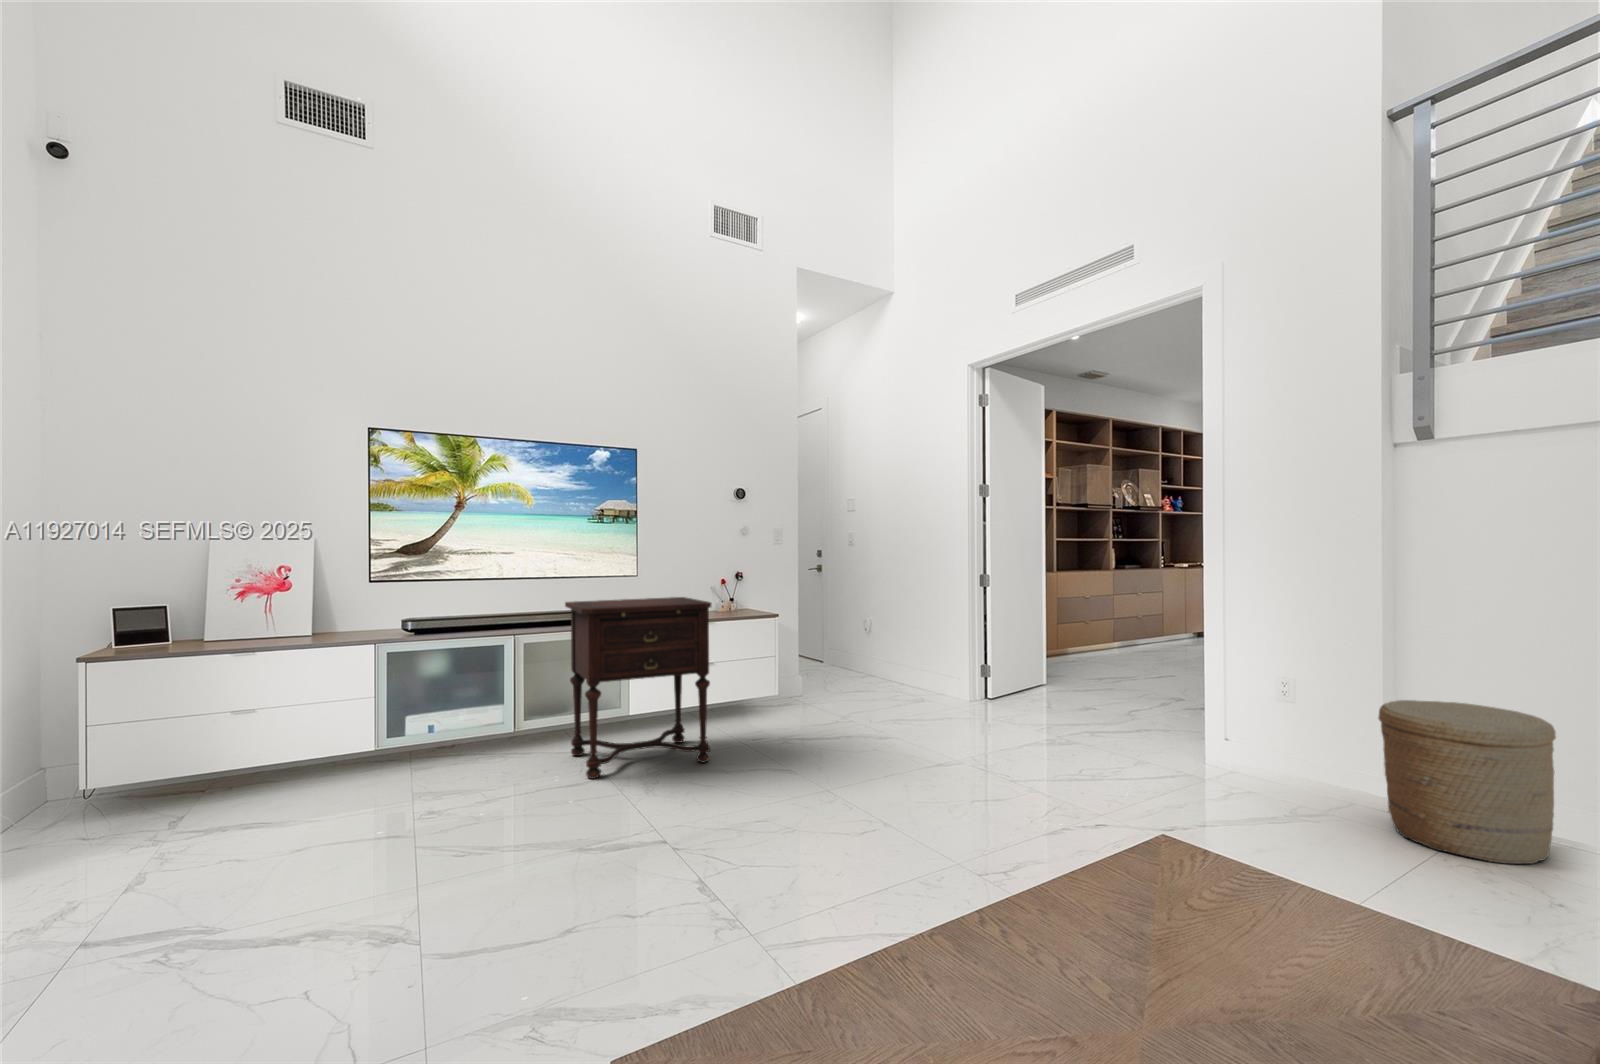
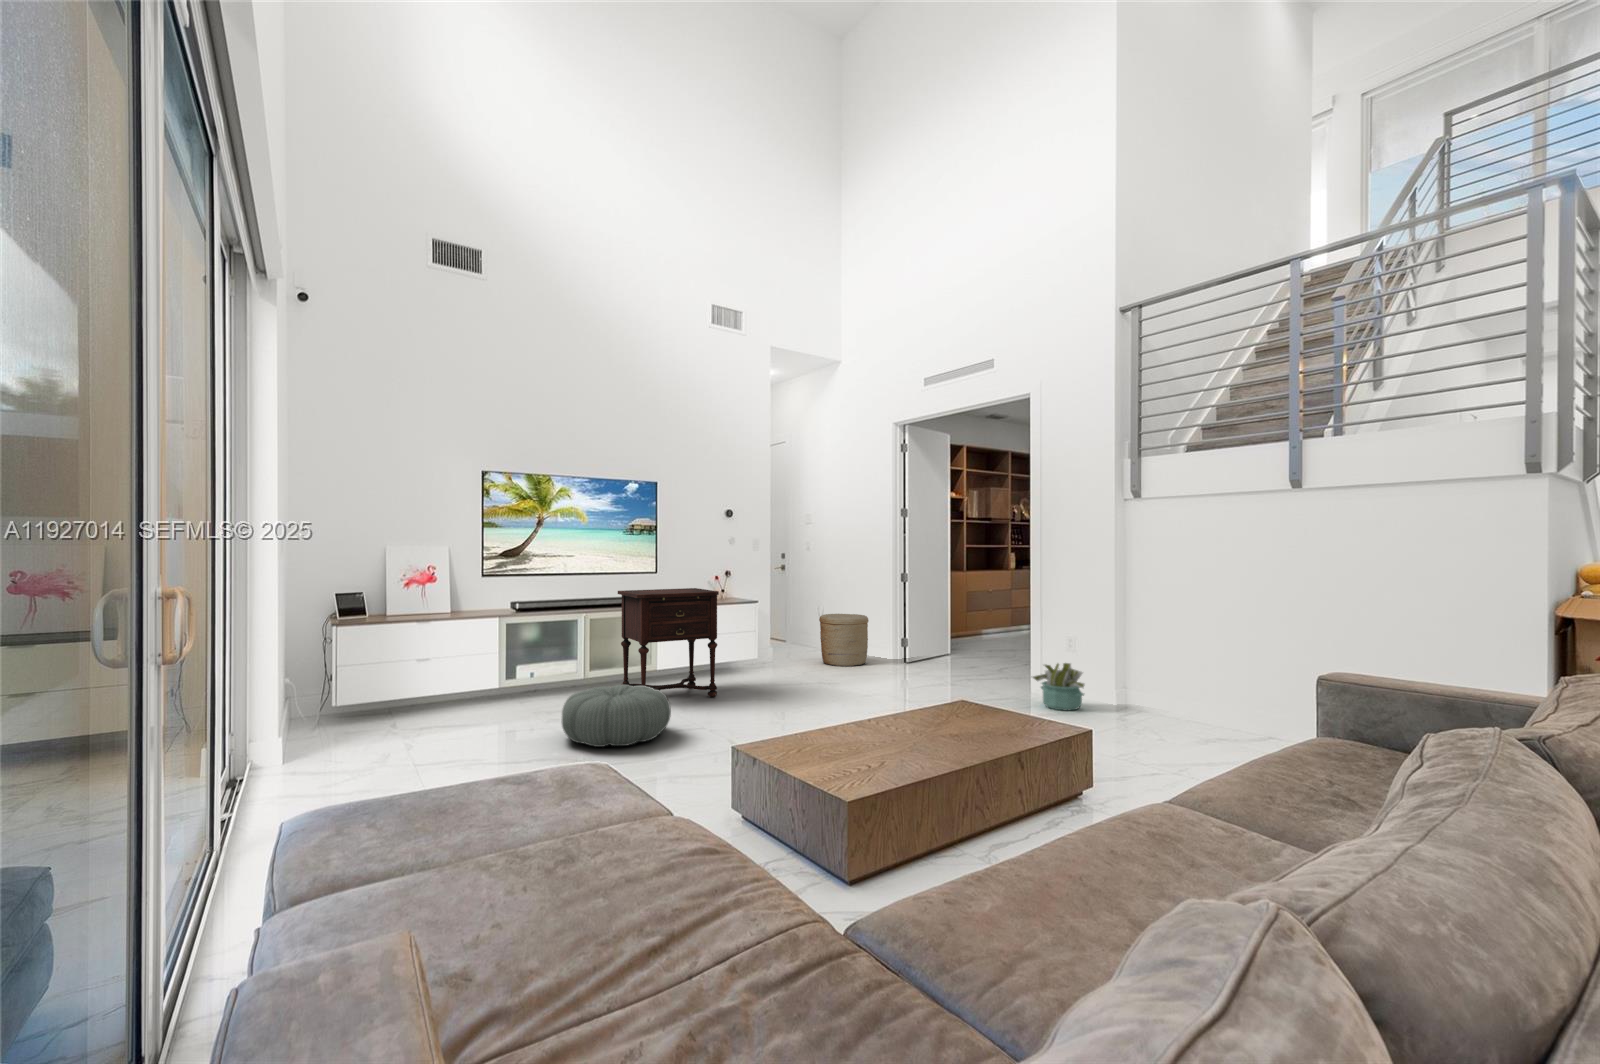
woven basket: present [1379,700,1556,864] -> present [819,614,869,666]
decorative plant: none [1211,716,1314,799] -> present [1033,663,1085,711]
pouf: none [405,762,606,888] -> present [562,685,671,747]

